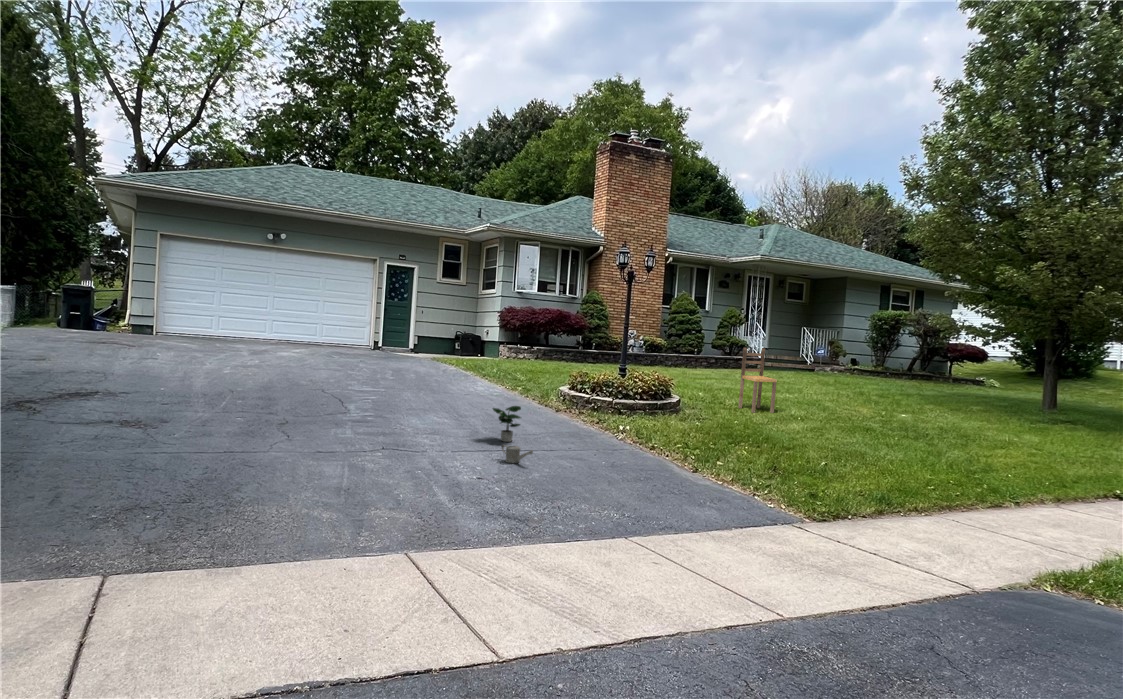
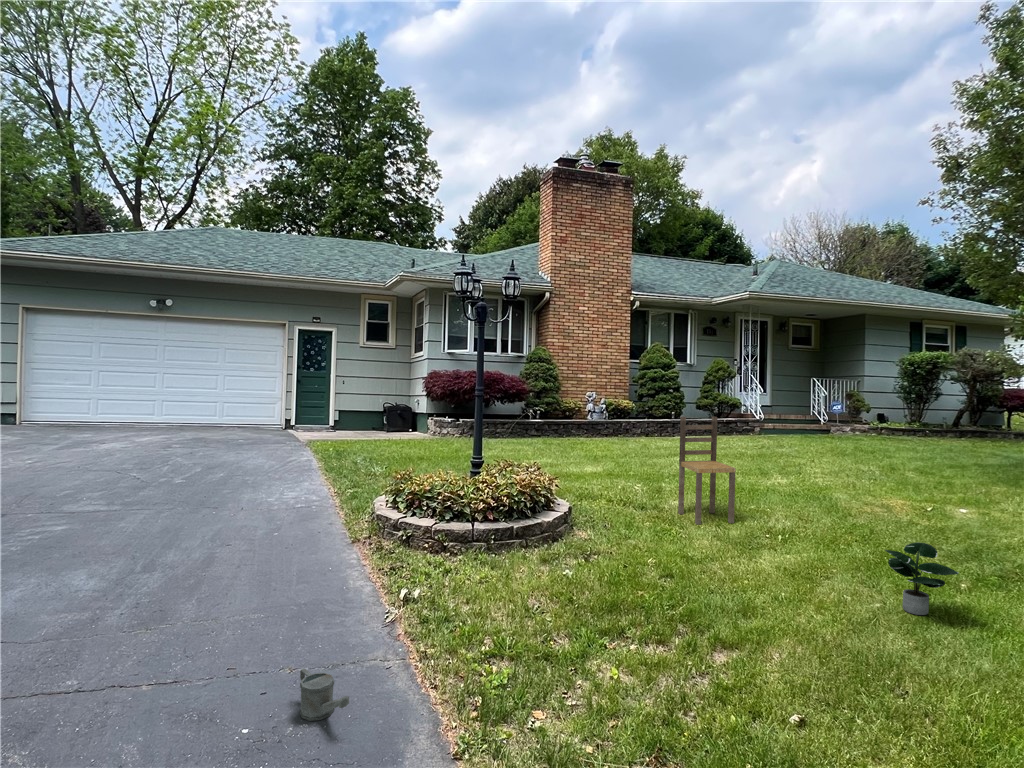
potted plant: present [493,406,521,442] -> present [885,542,958,615]
watering can: present [502,445,533,463] -> present [300,669,349,721]

